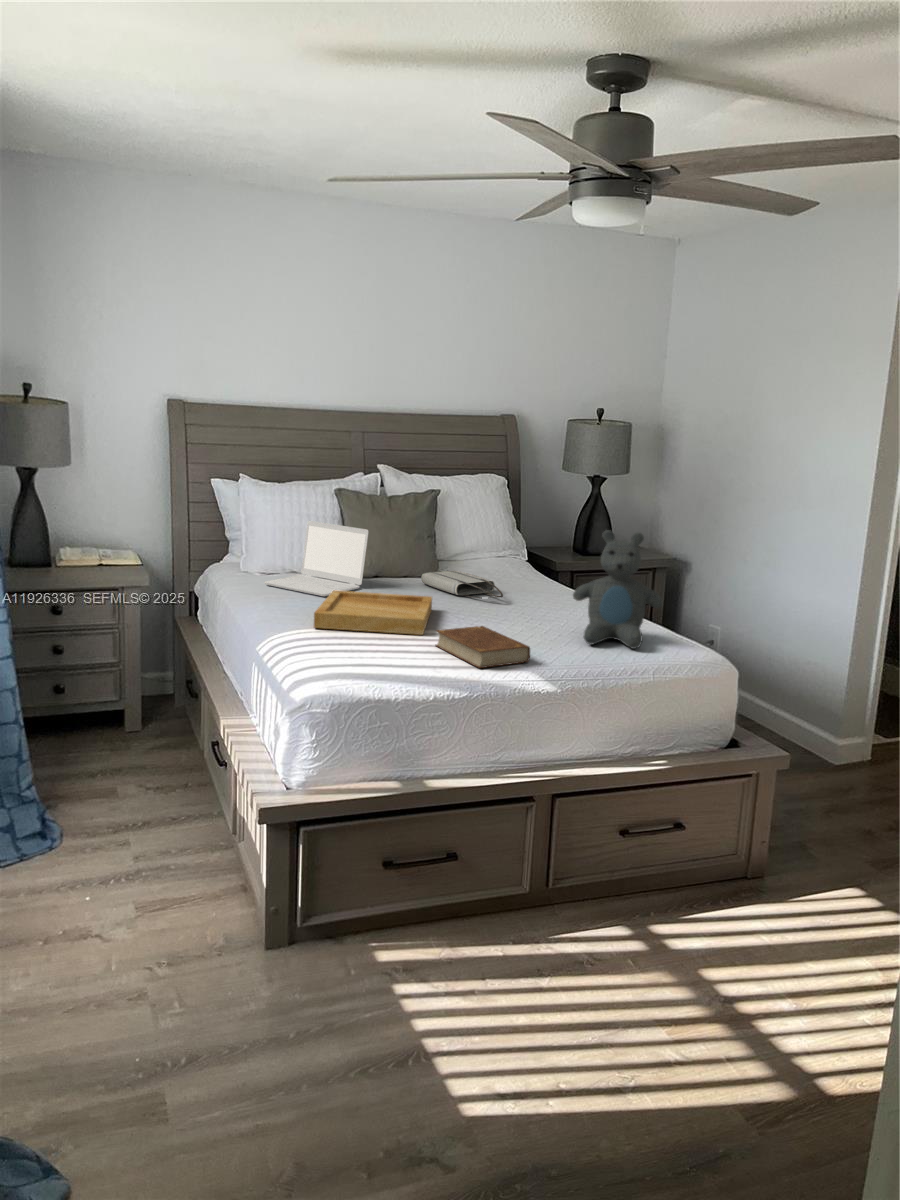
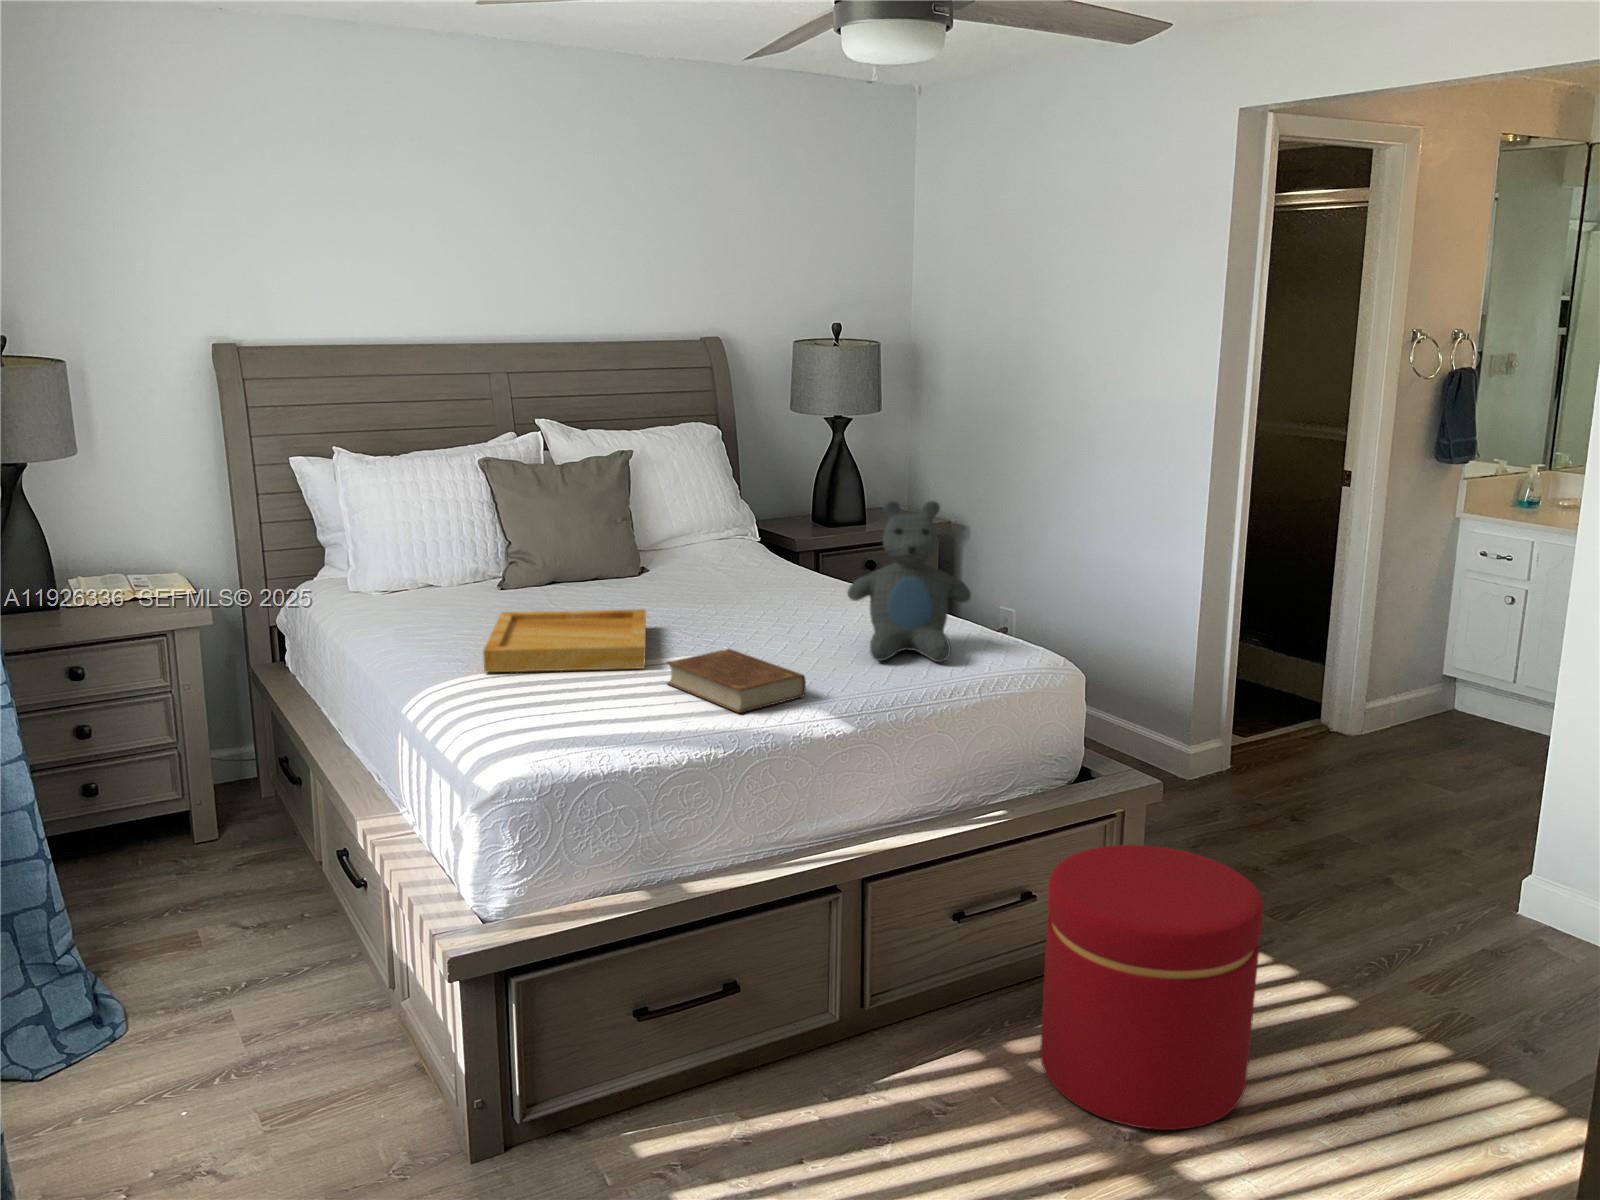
laptop: present [264,521,369,596] -> none [392,511,541,621]
tote bag: present [421,571,503,598] -> none [620,566,742,604]
ottoman: none [677,791,850,1001] -> present [1040,845,1264,1130]

